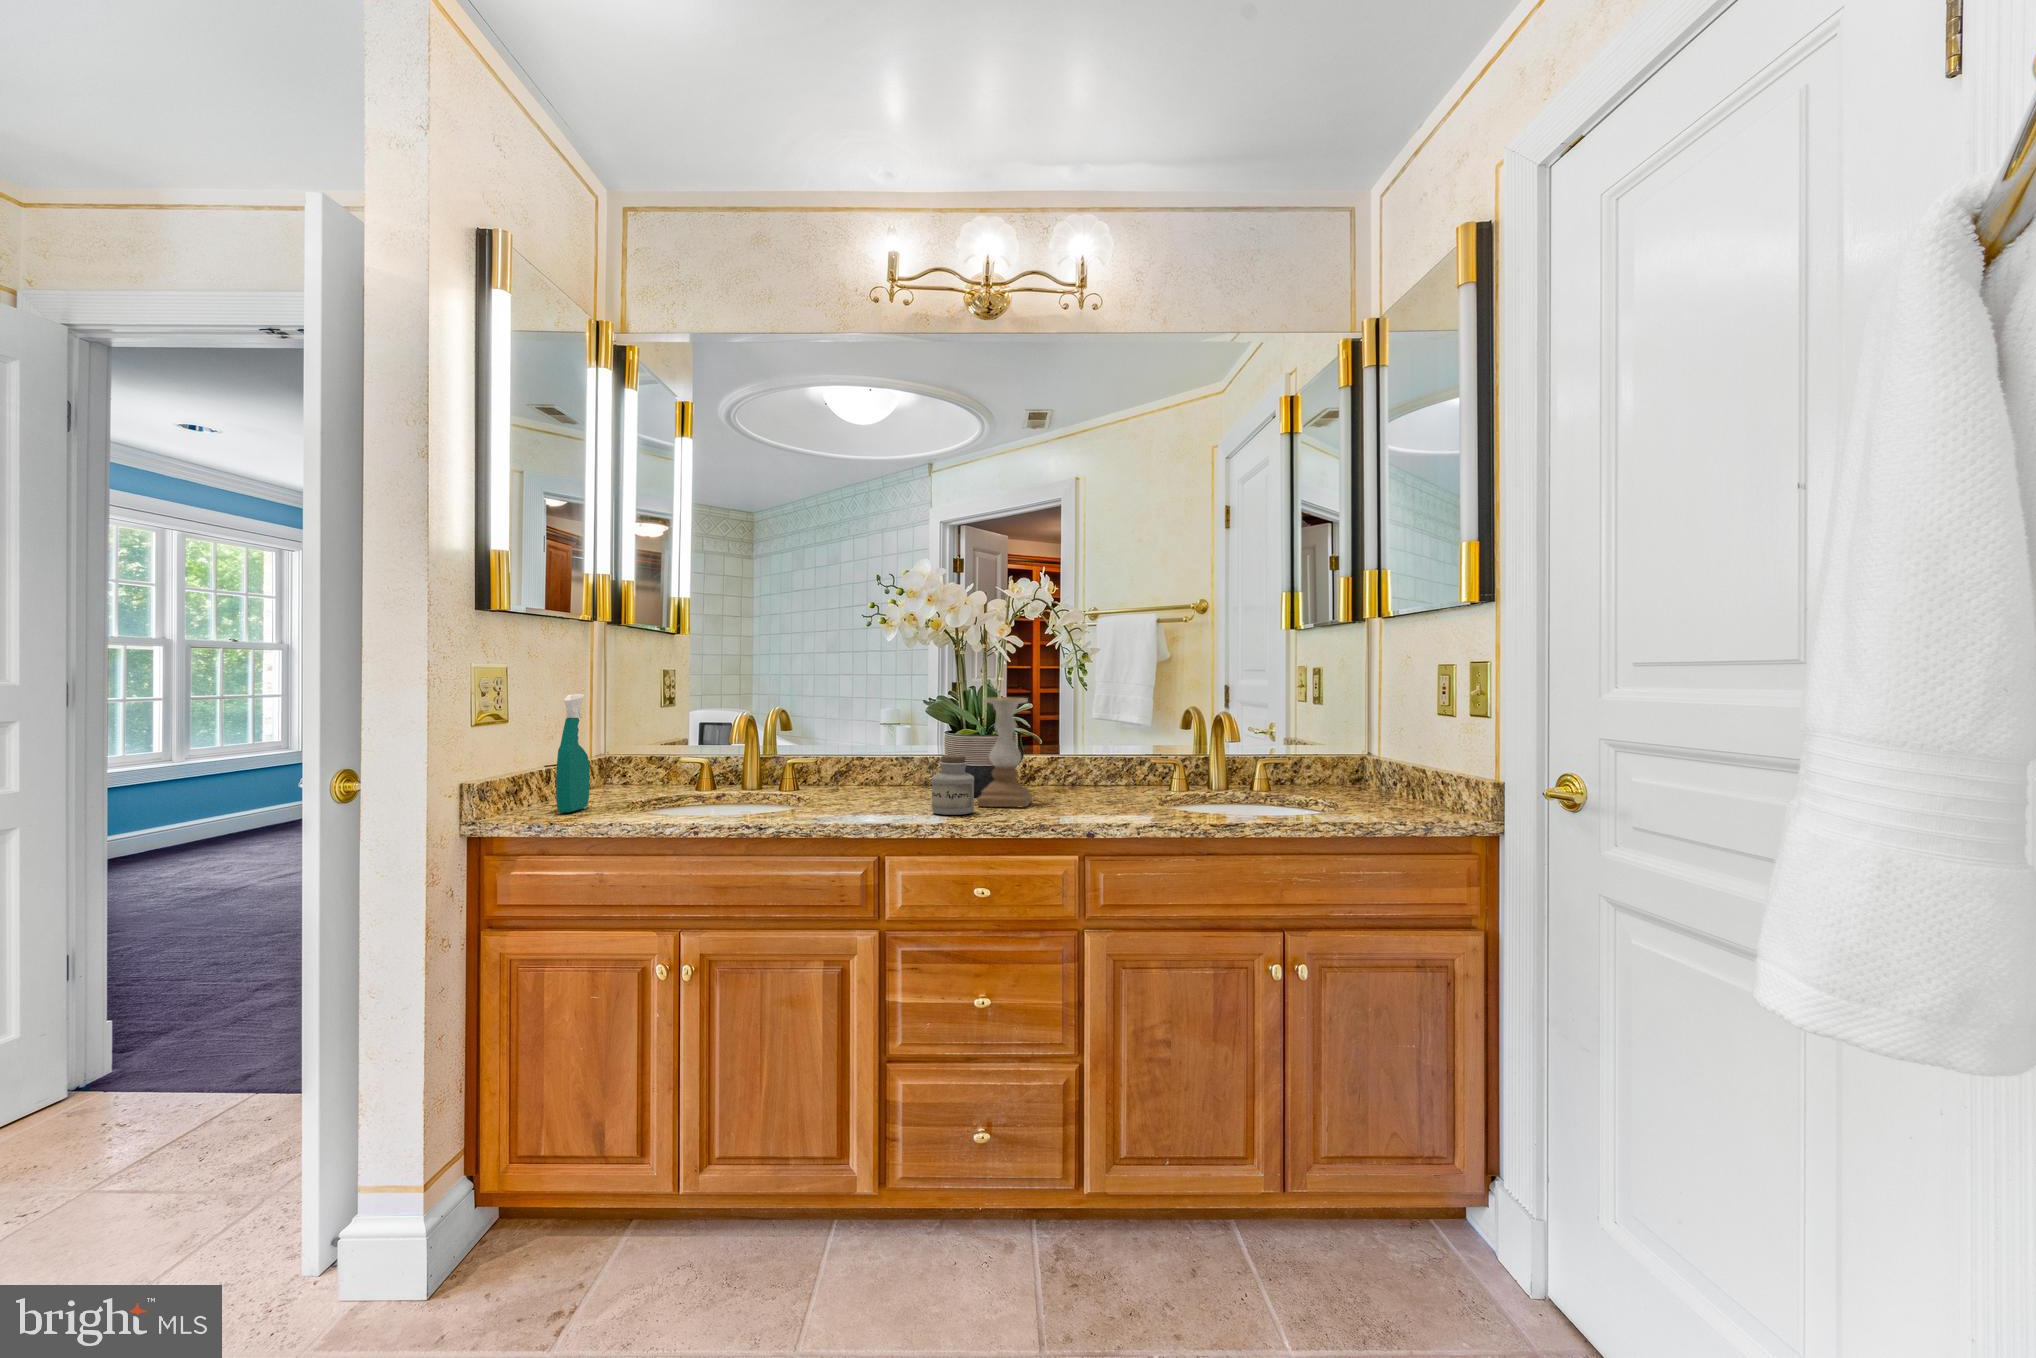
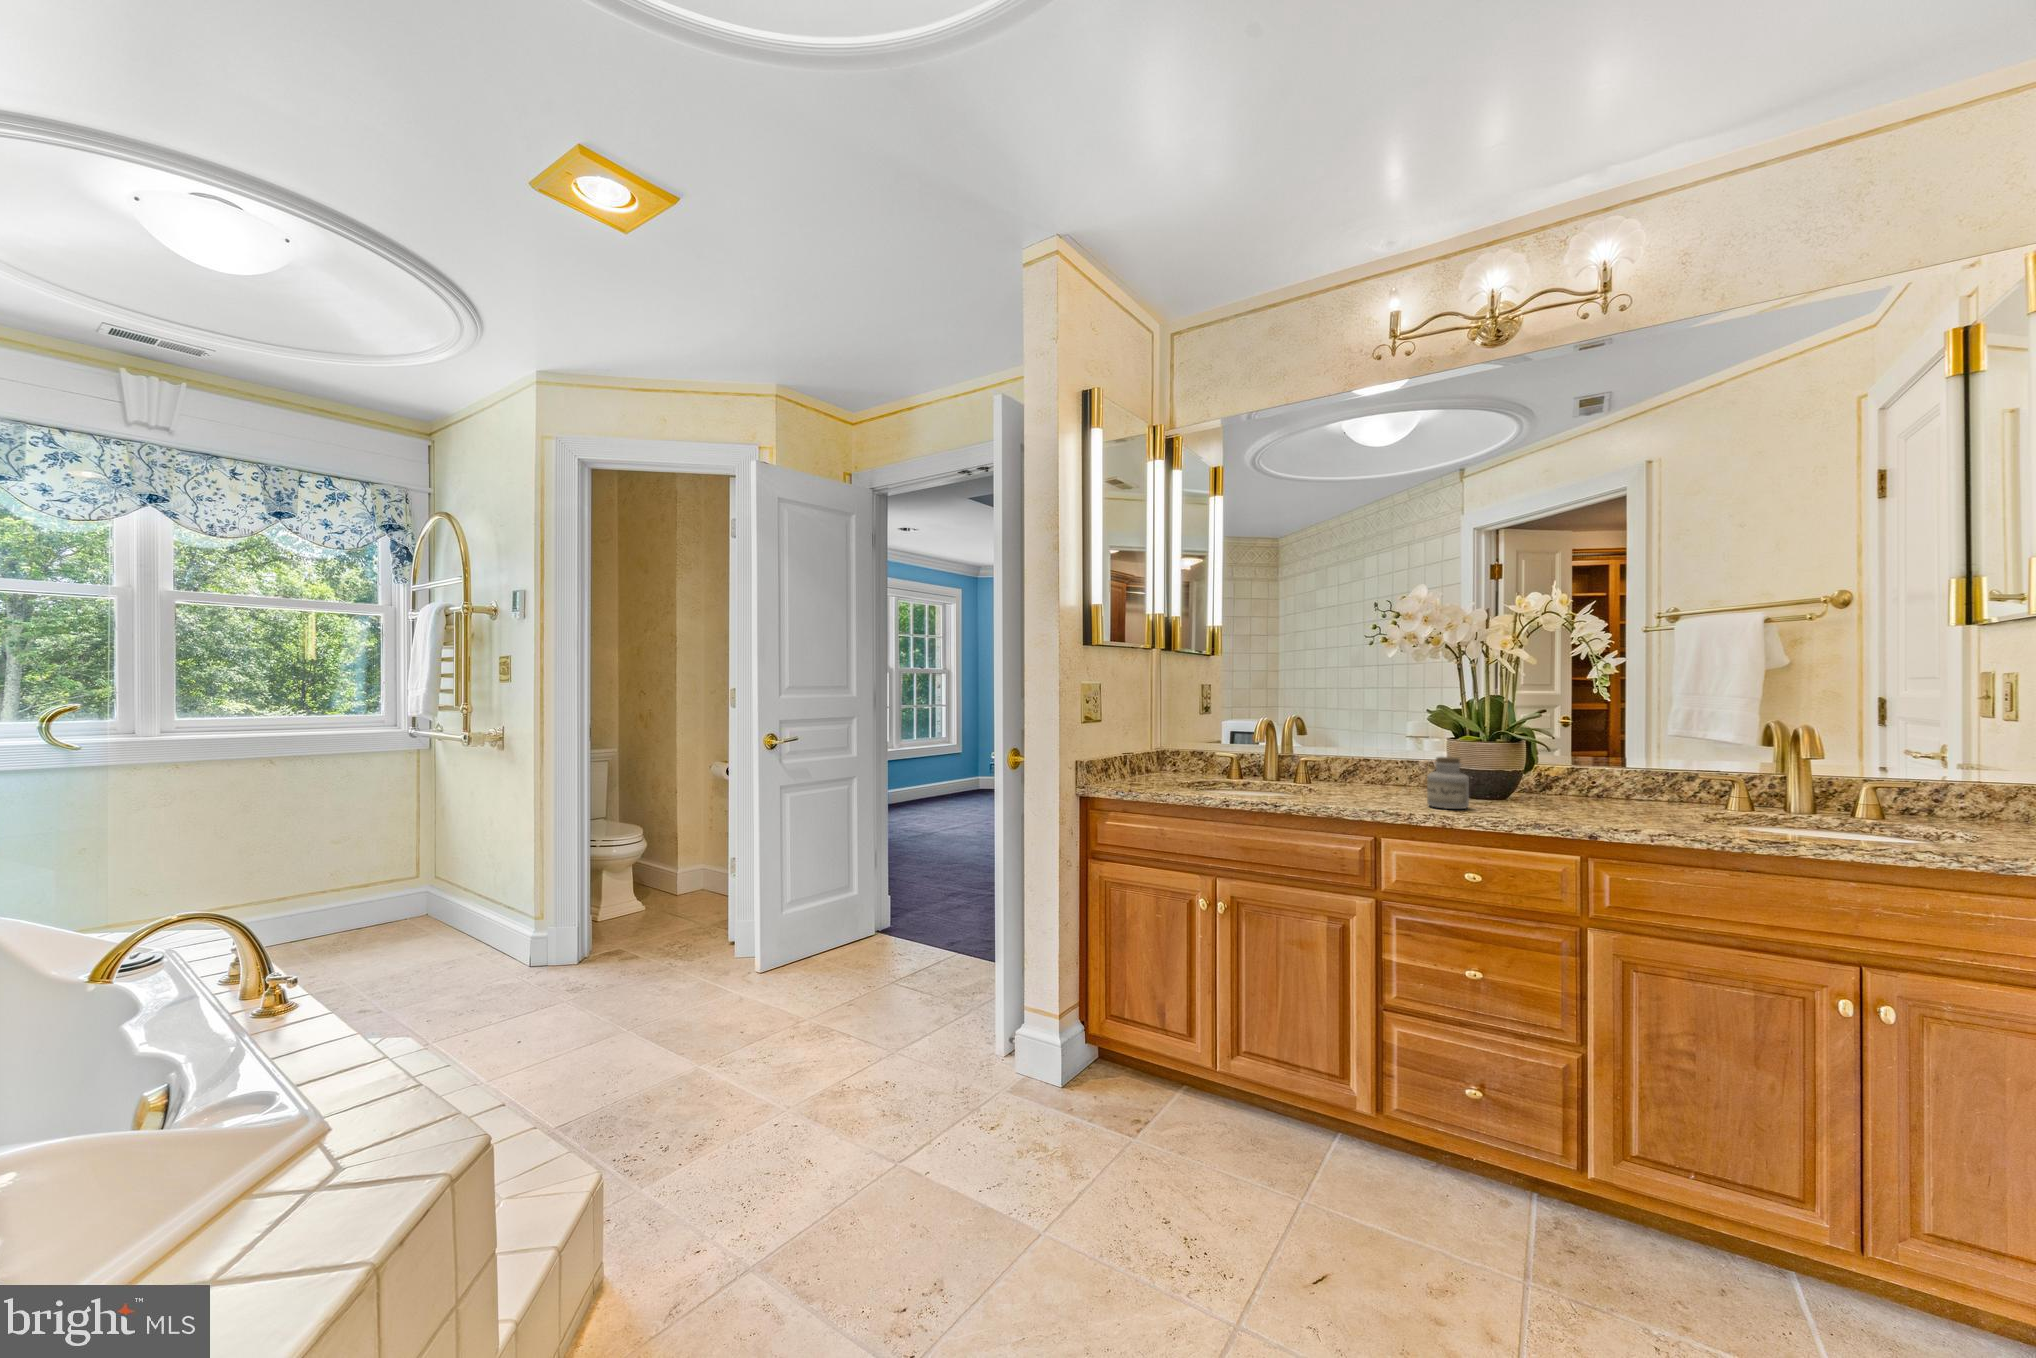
spray bottle: present [556,694,590,813] -> none [1133,700,1155,784]
candle holder: present [977,698,1032,807] -> none [1474,707,1534,808]

